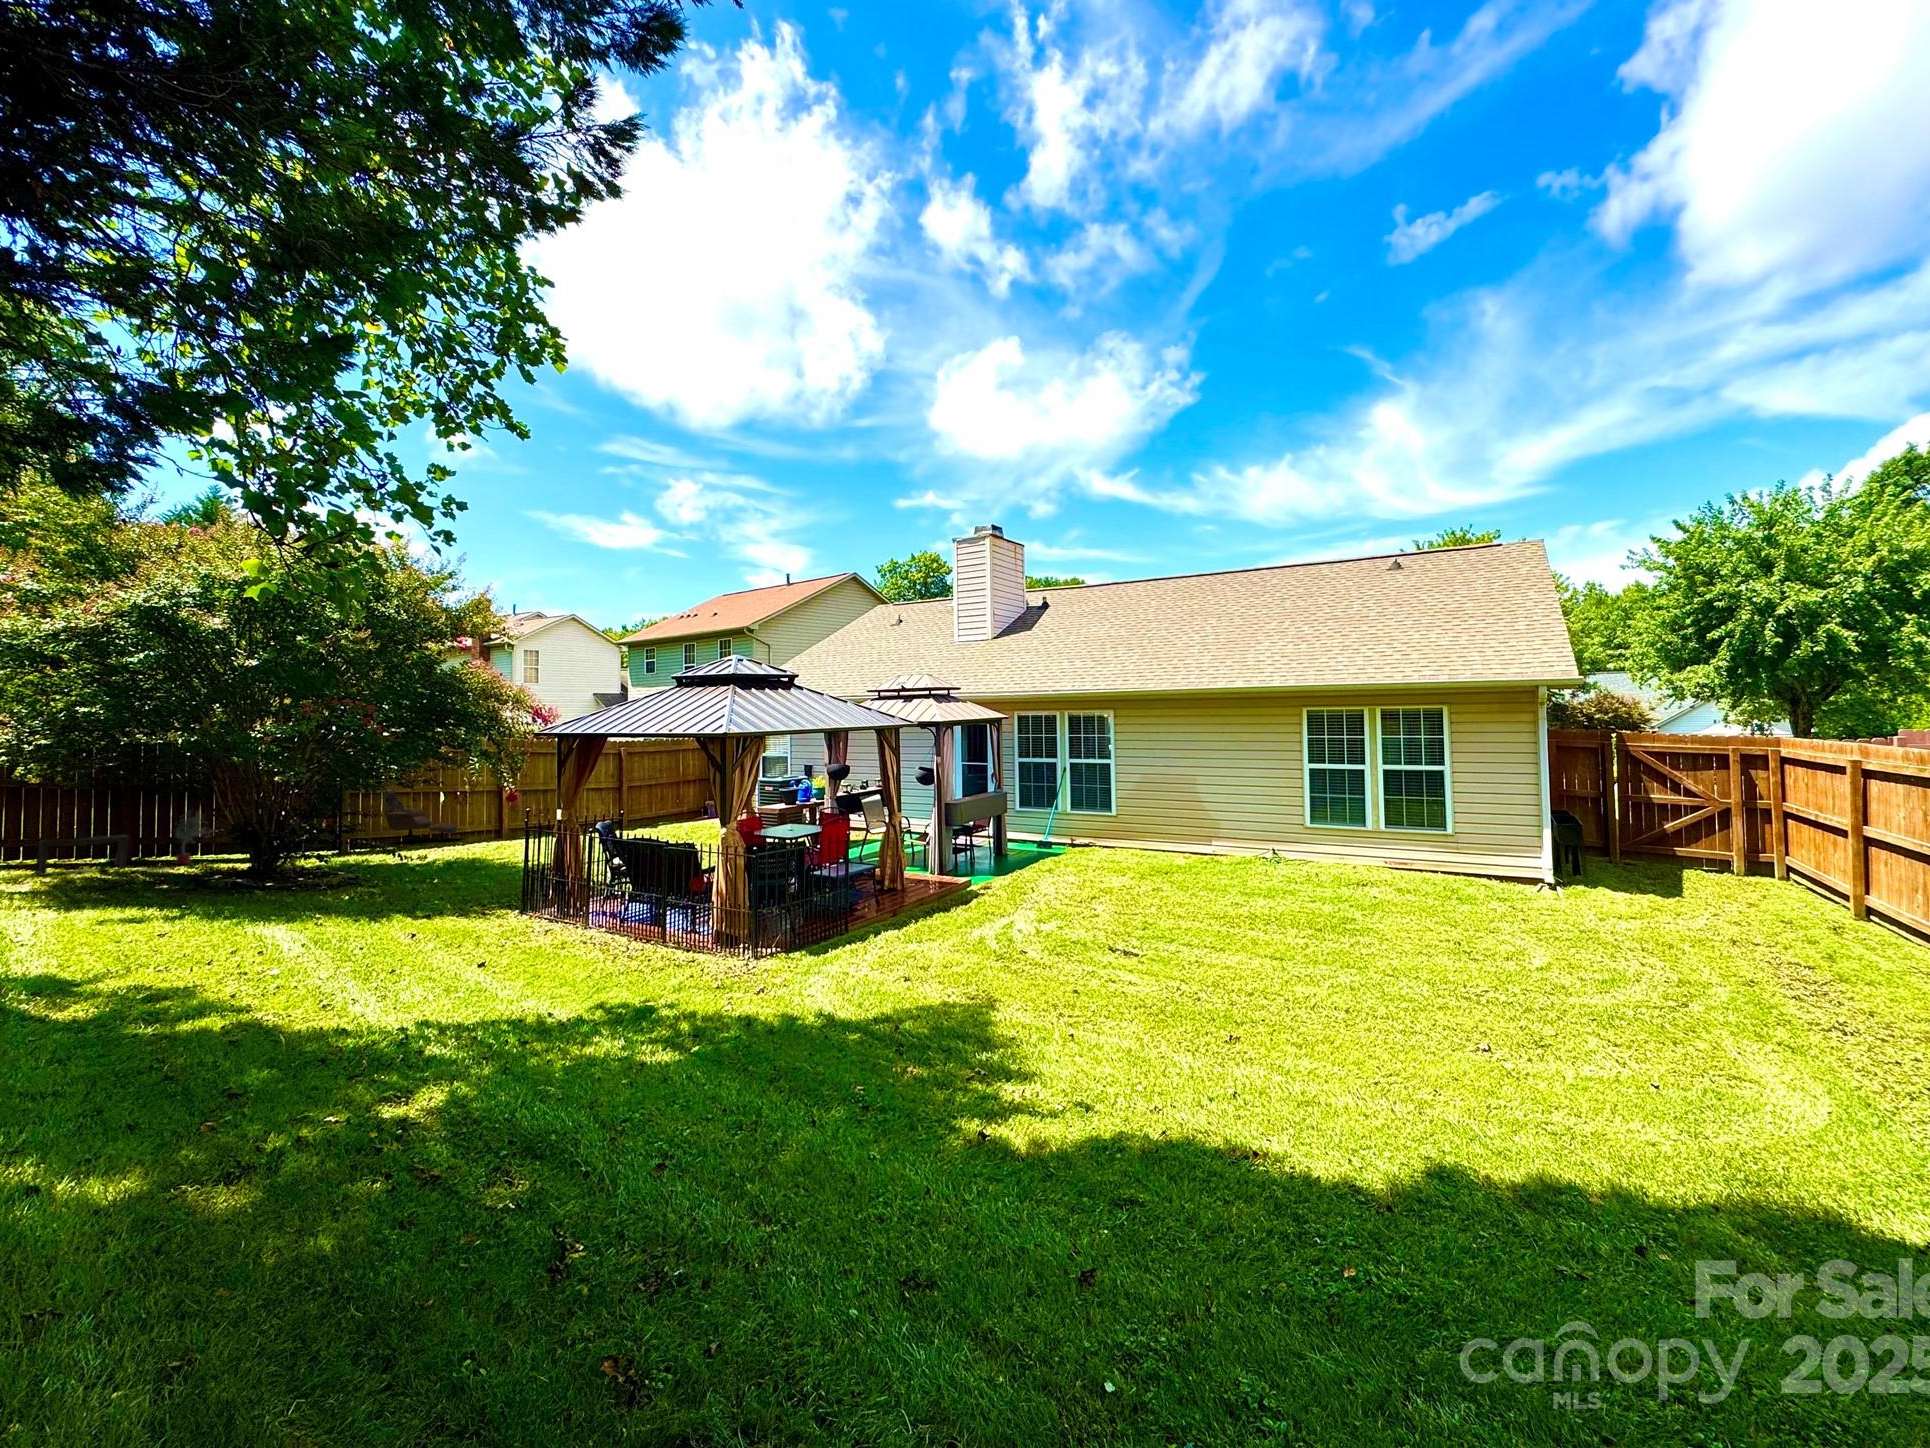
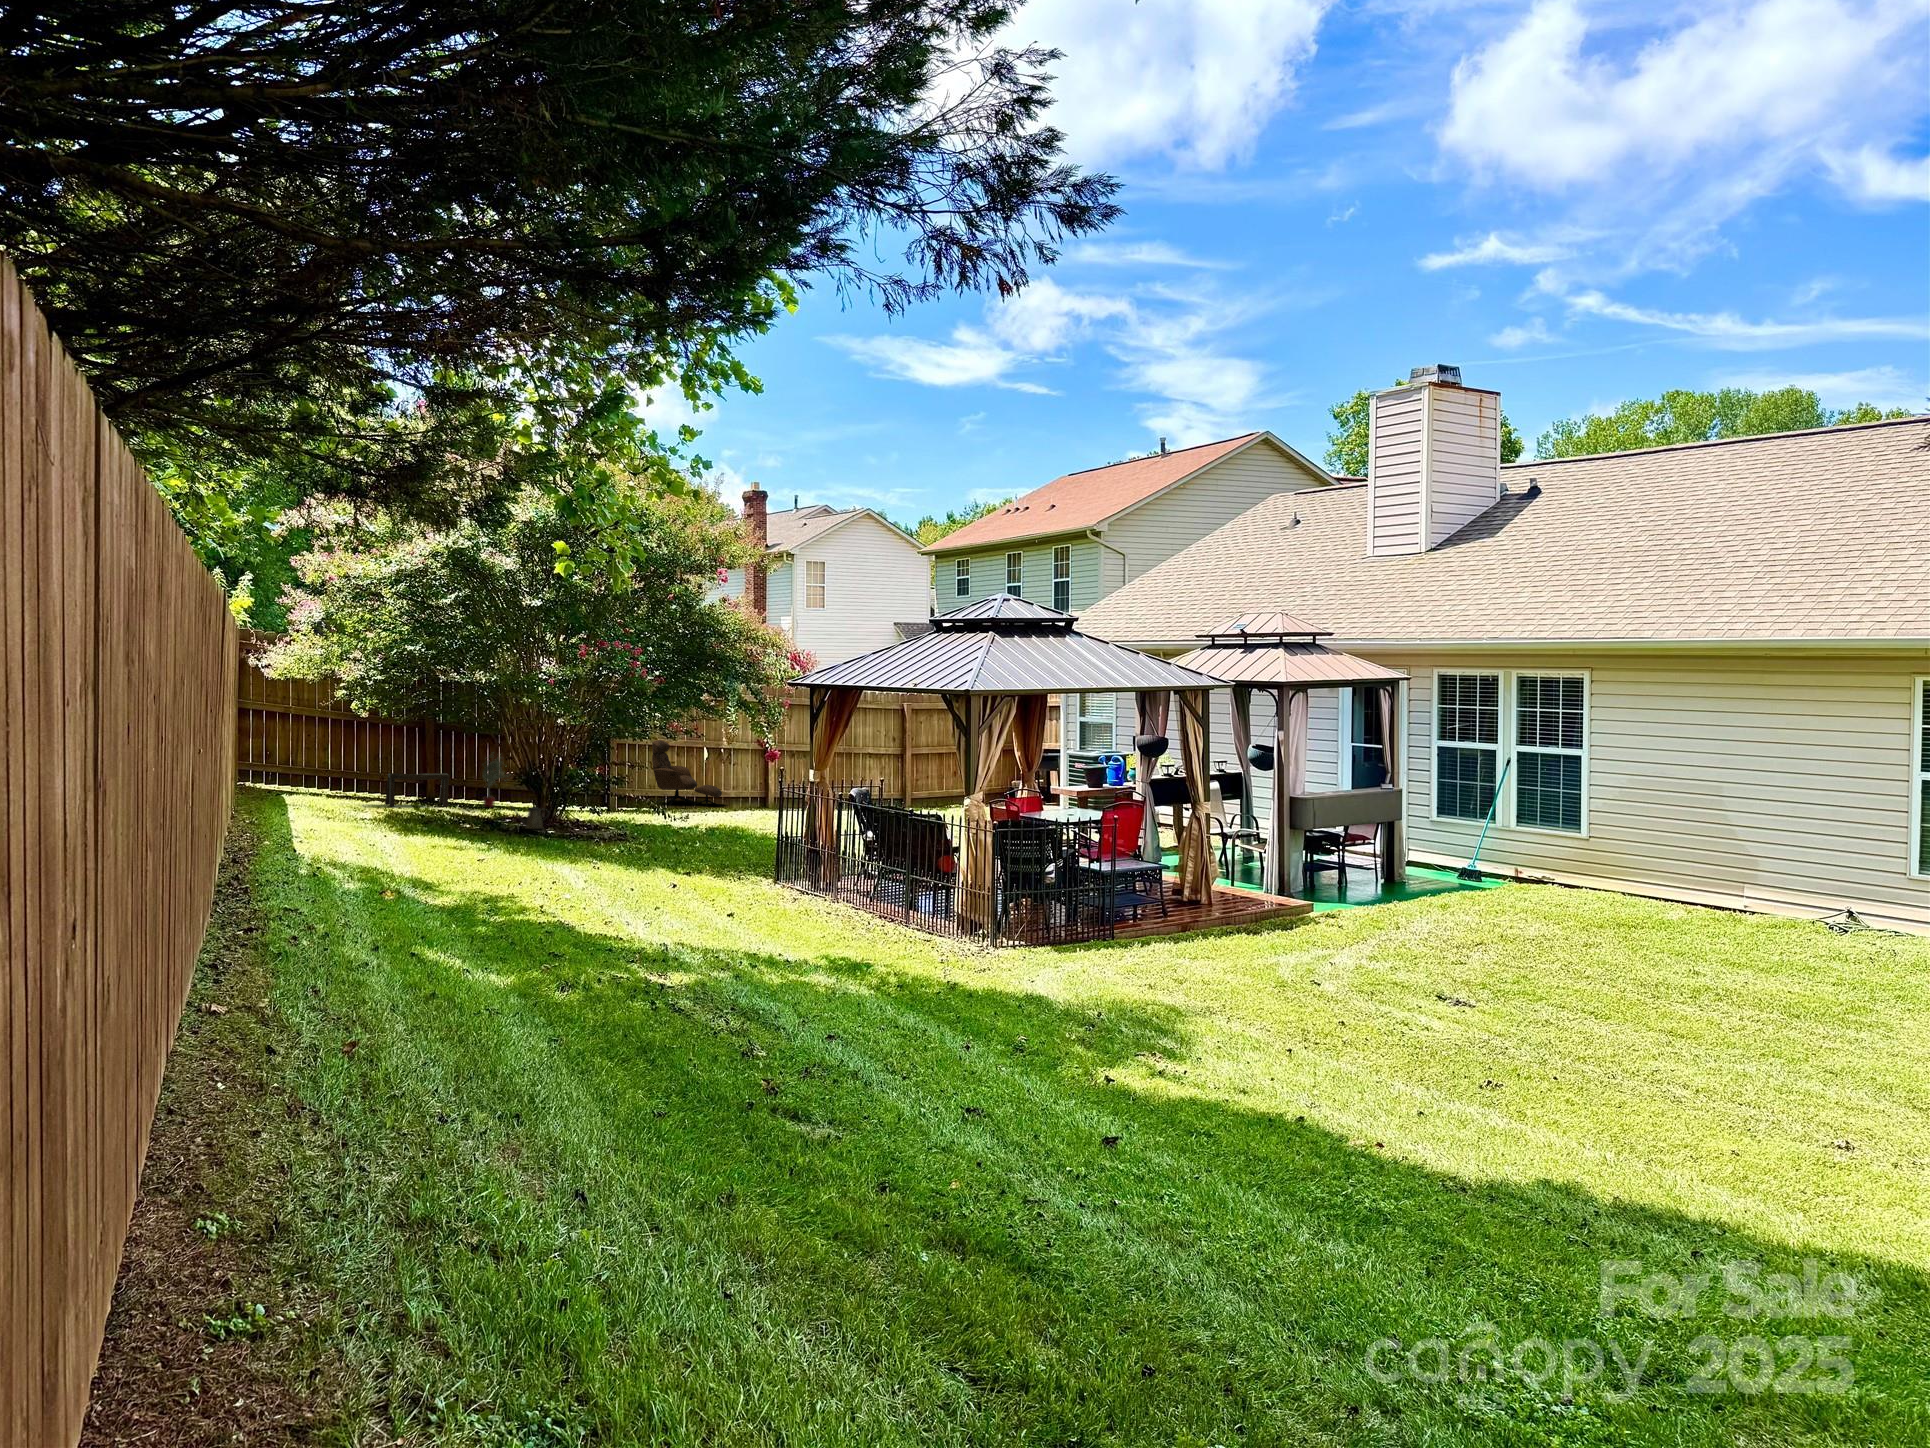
watering can: none [204,863,257,885] -> present [514,807,543,829]

